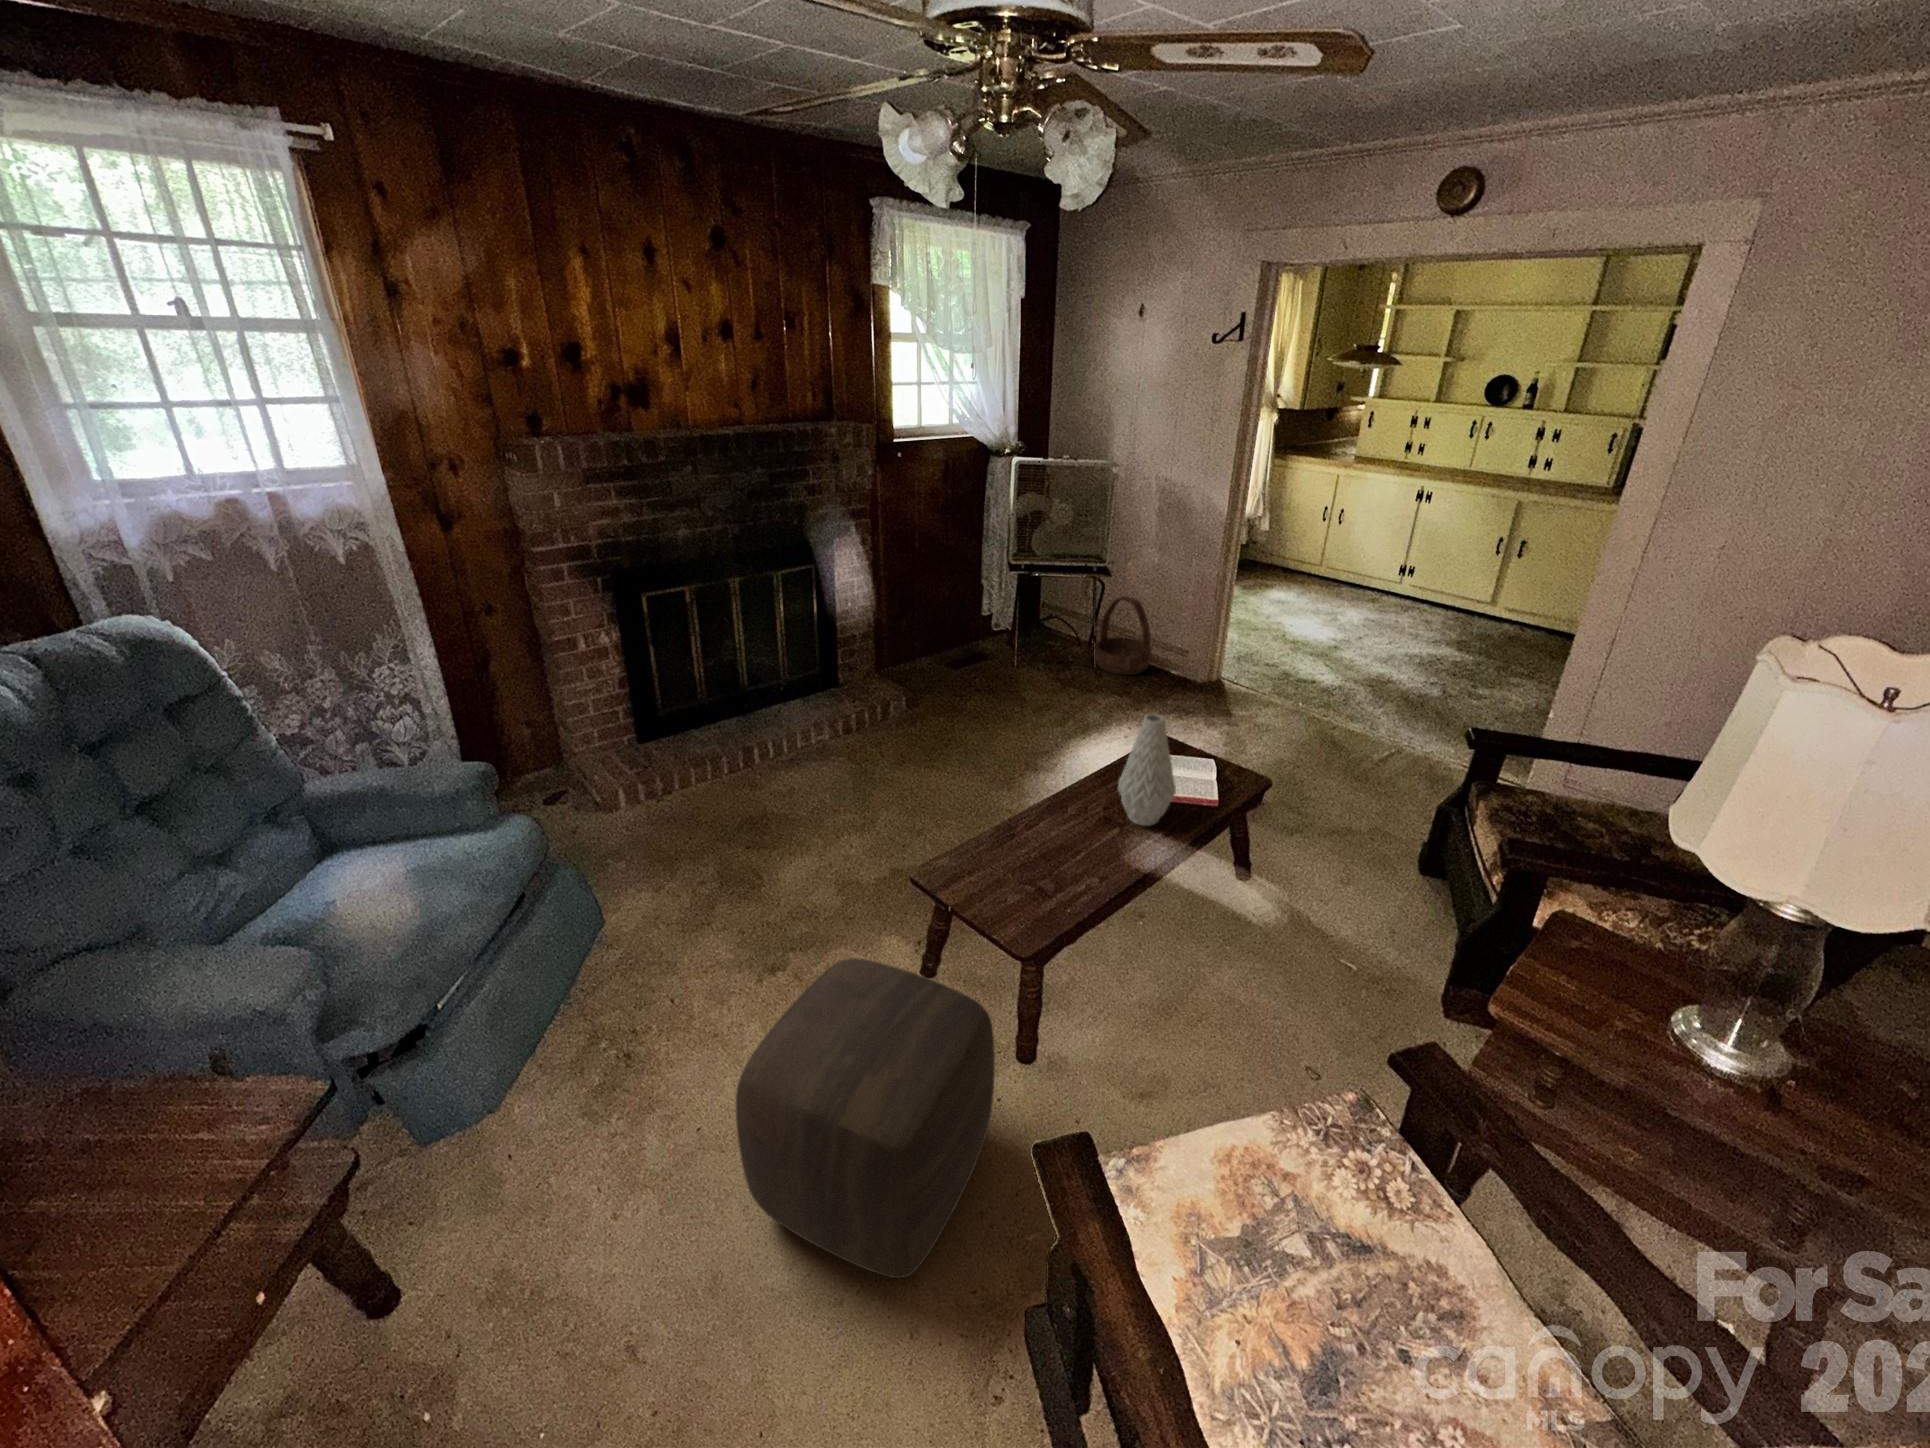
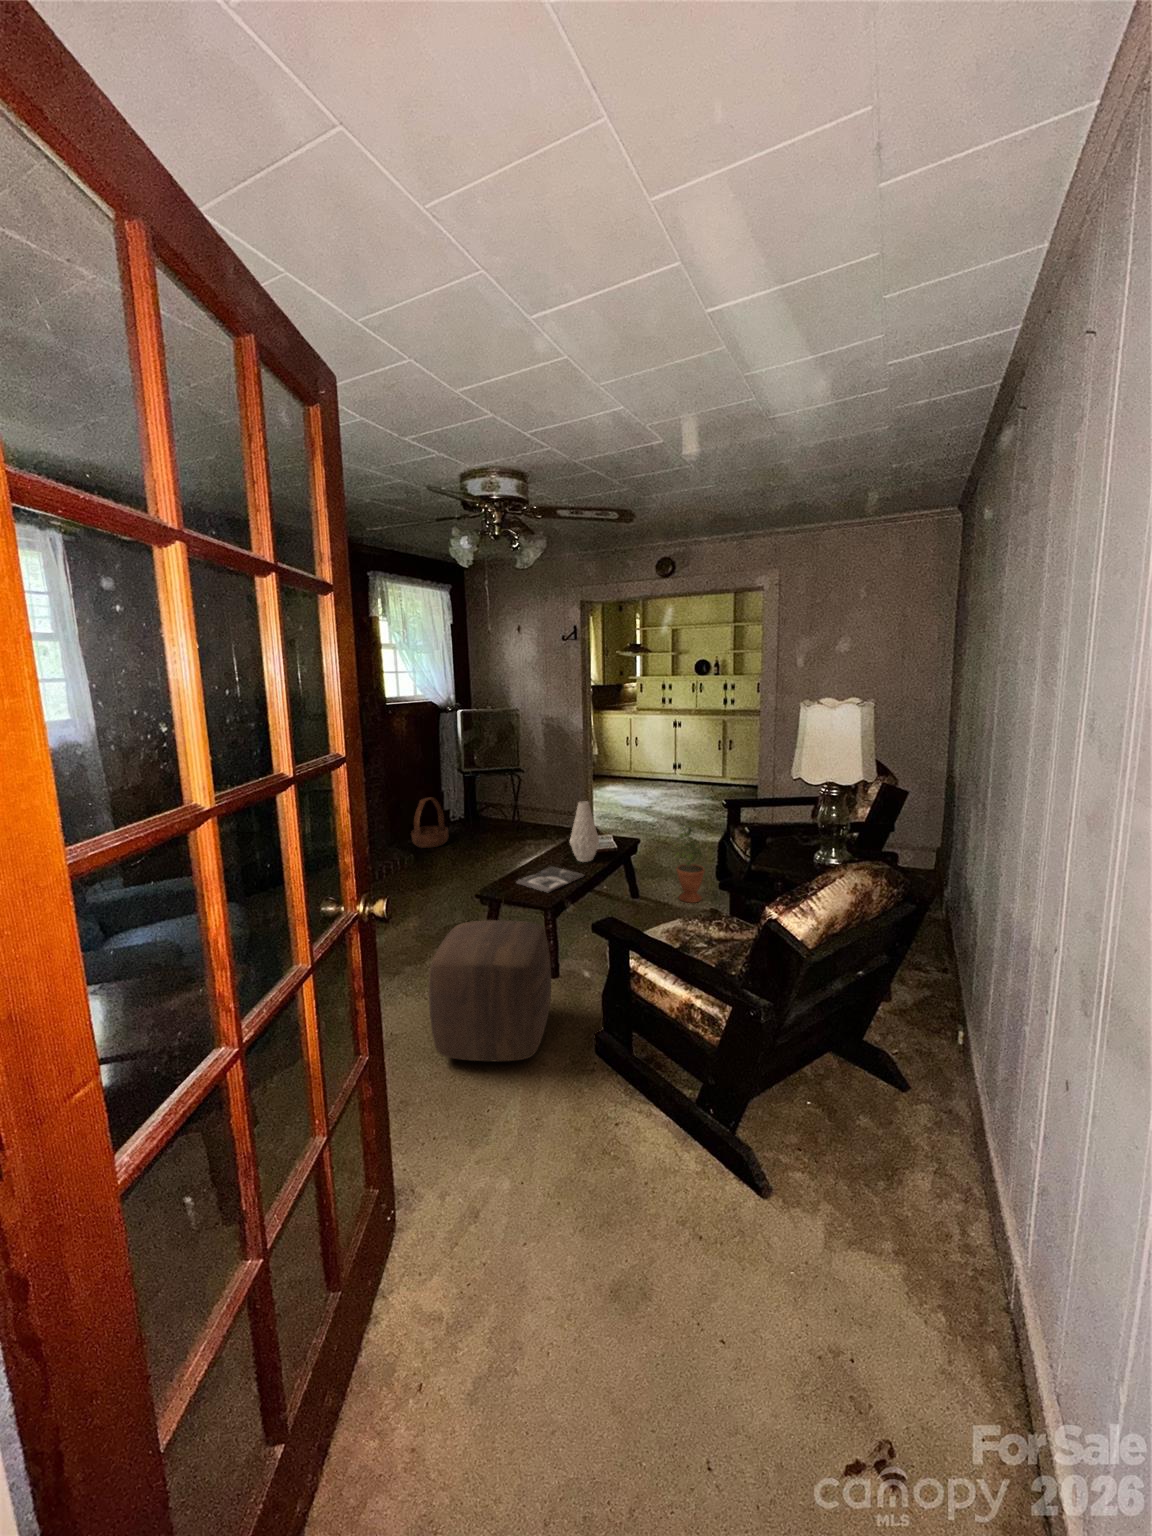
basket: present [1095,596,1152,675] -> present [411,798,449,848]
potted plant: none [1327,757,1399,914] -> present [672,821,705,903]
magazine: none [994,826,1126,903] -> present [517,866,584,892]

